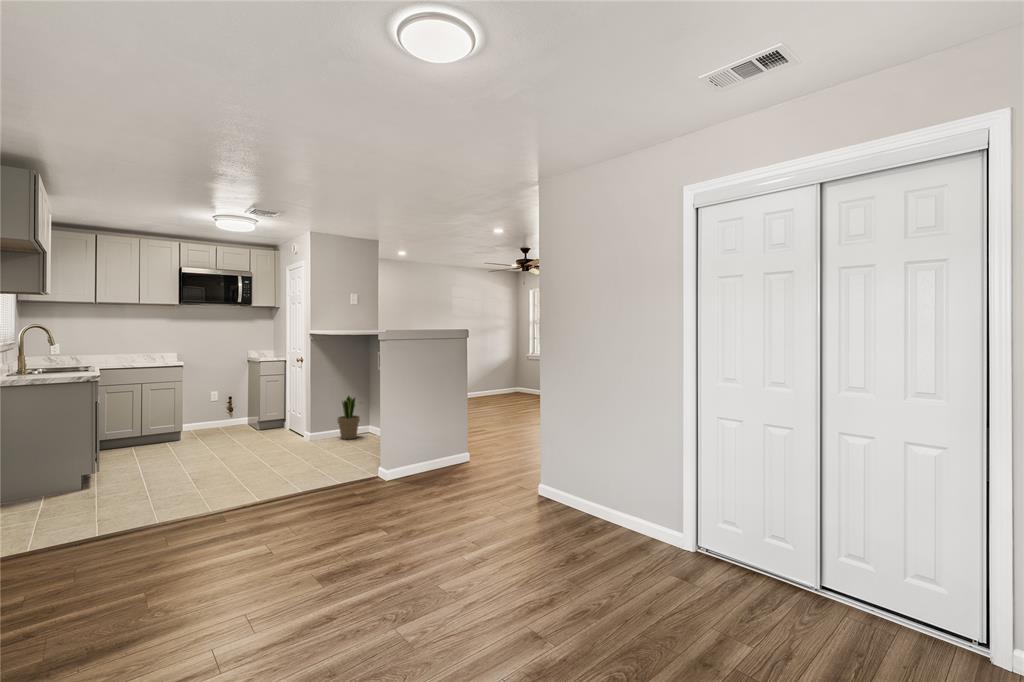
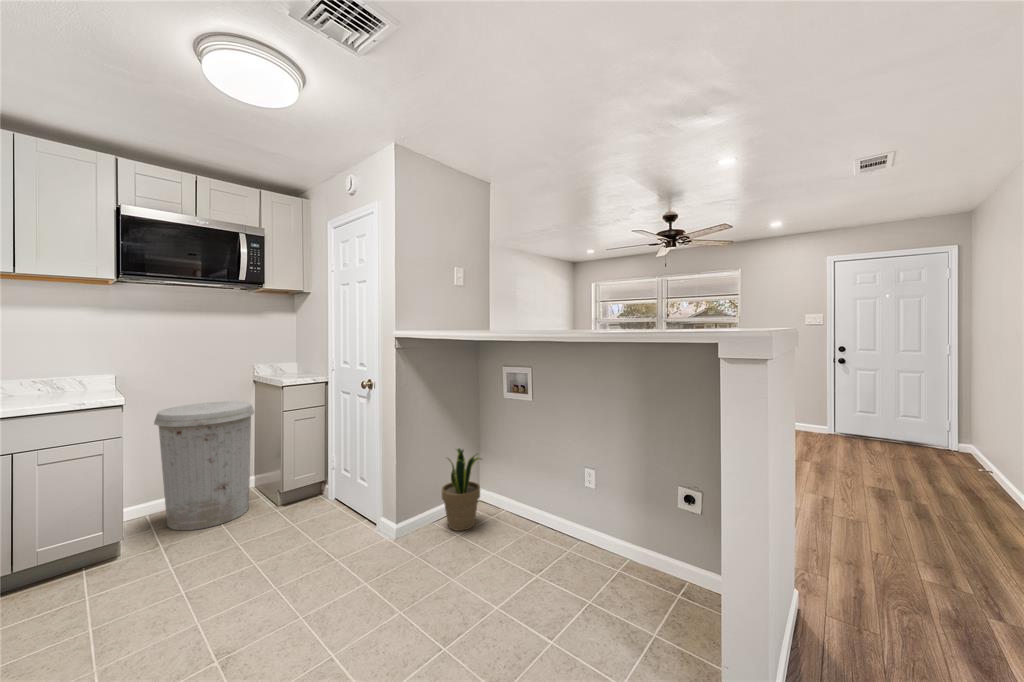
trash can: none [195,370,246,435] -> present [154,401,254,530]

